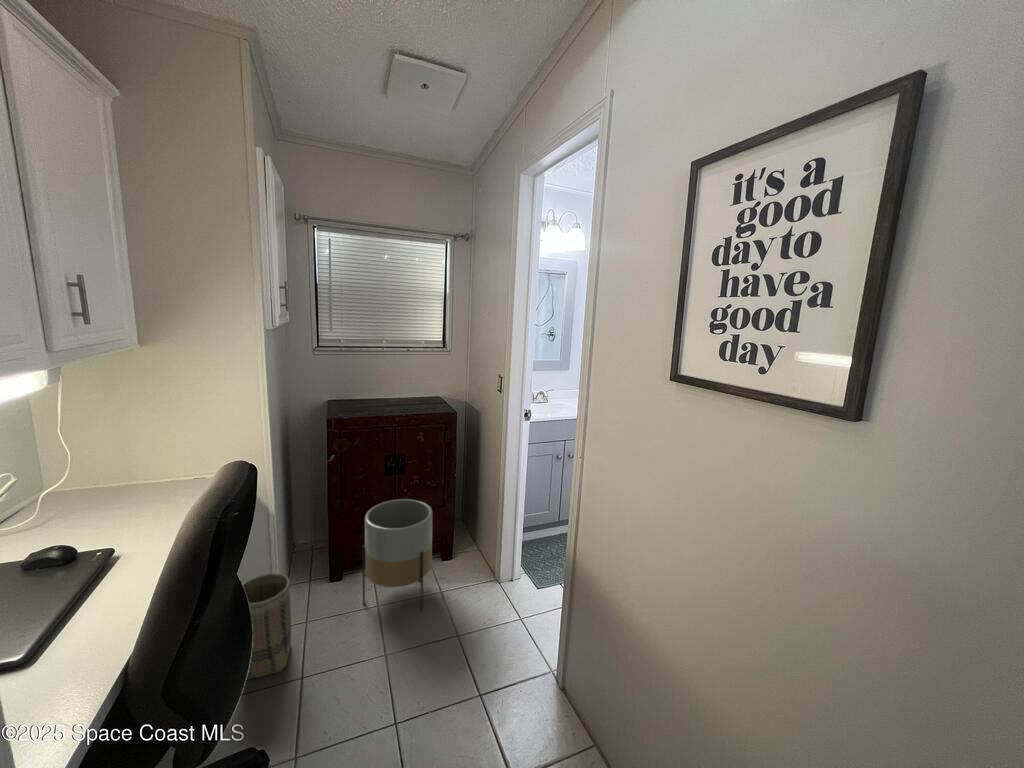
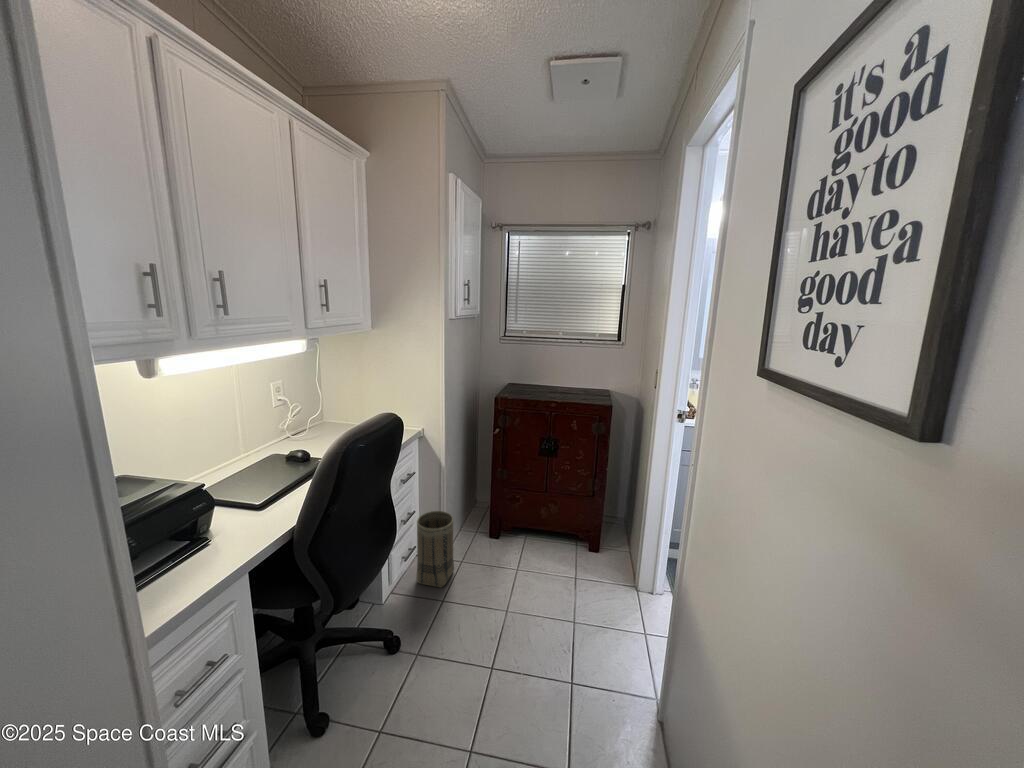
planter: present [362,499,432,611] -> none [513,479,577,586]

